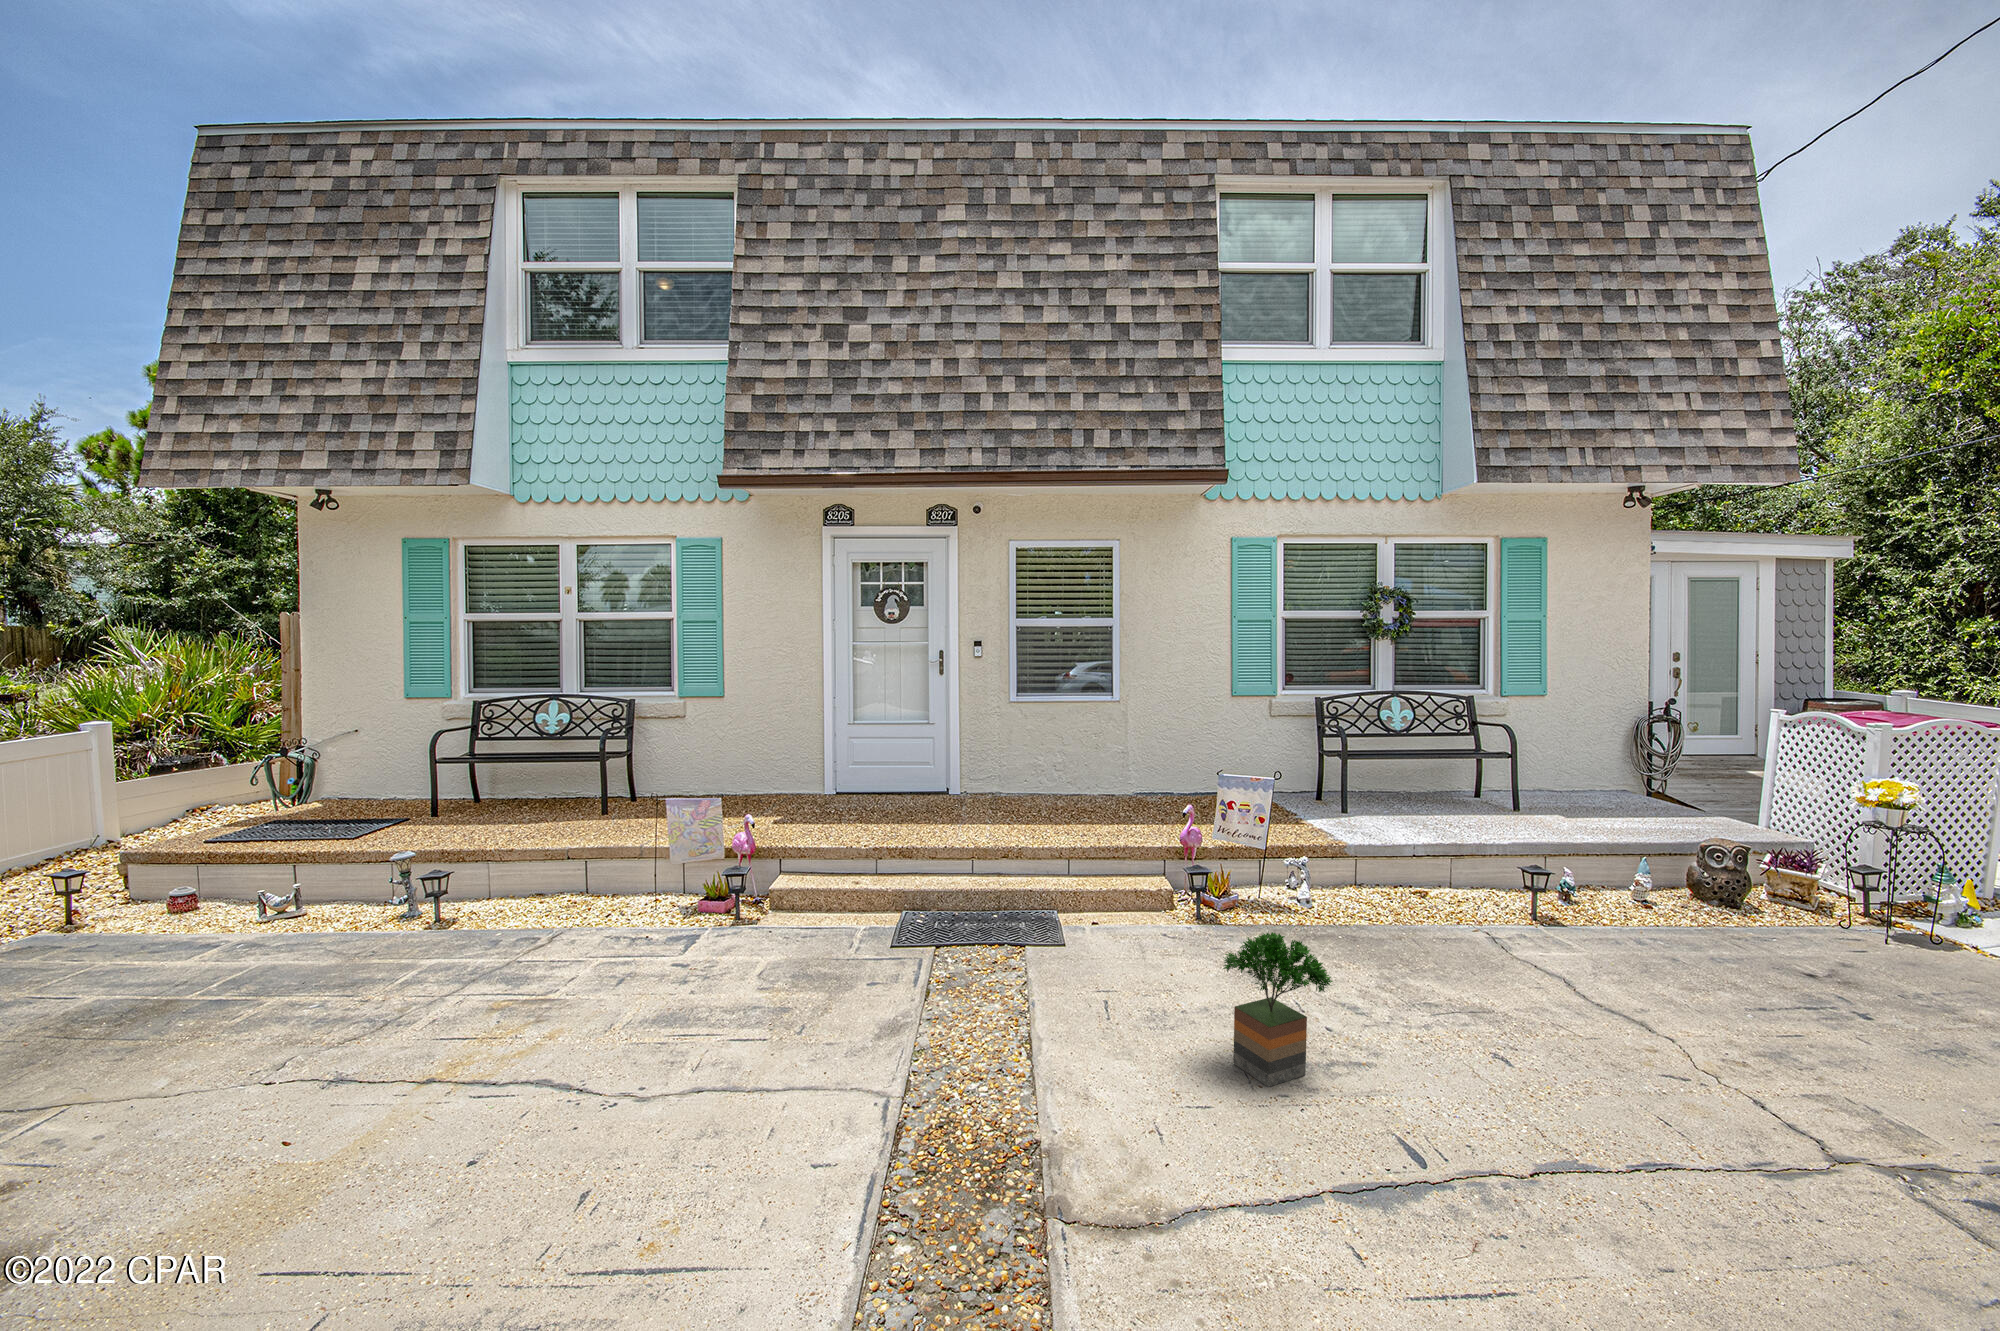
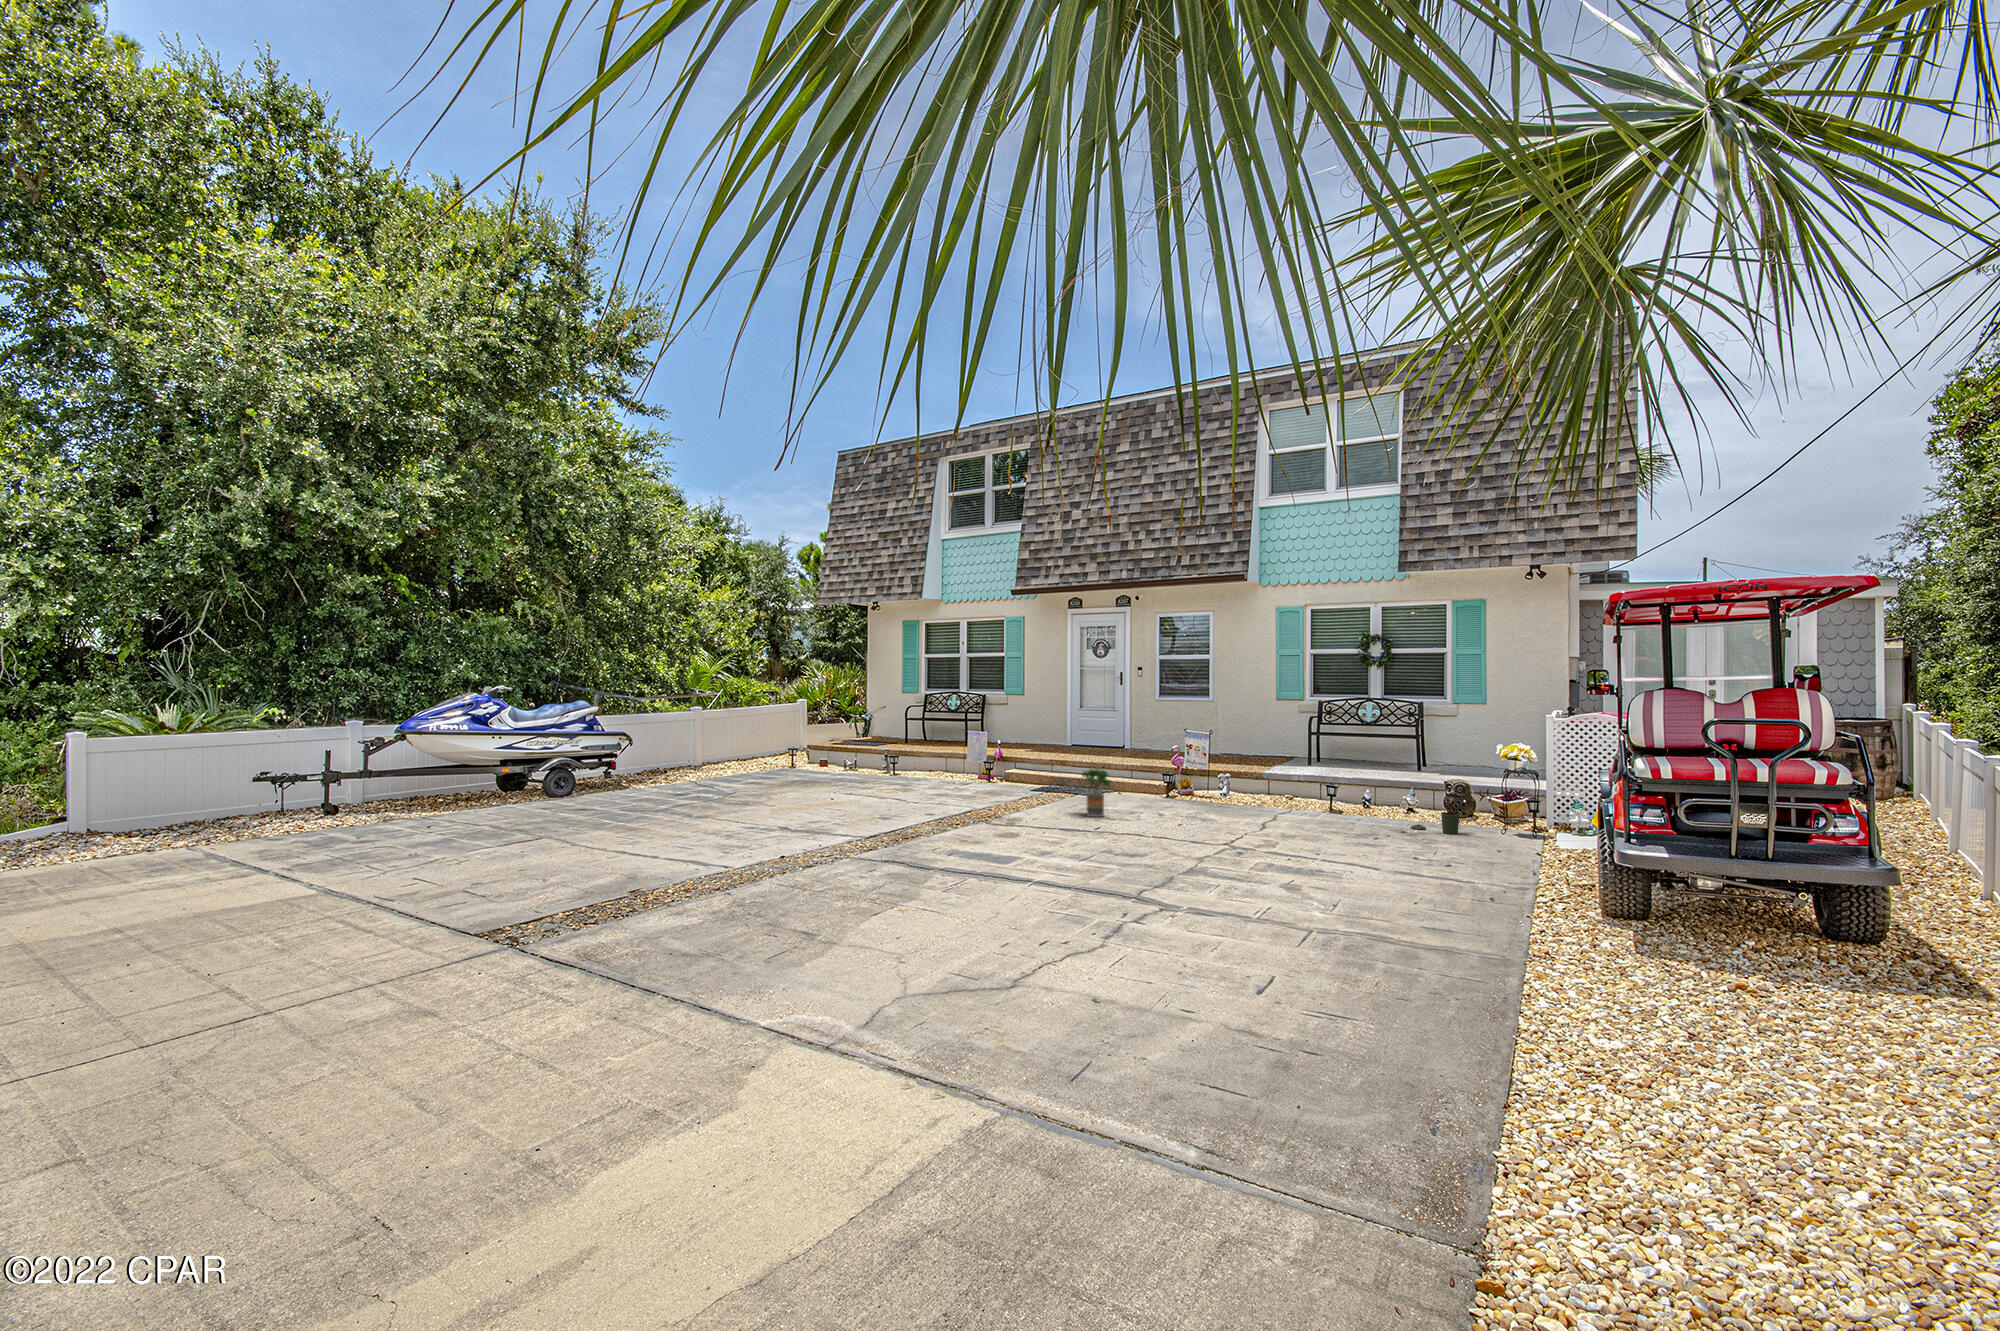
trash can: none [1803,929,1927,979] -> present [1411,812,1459,835]

